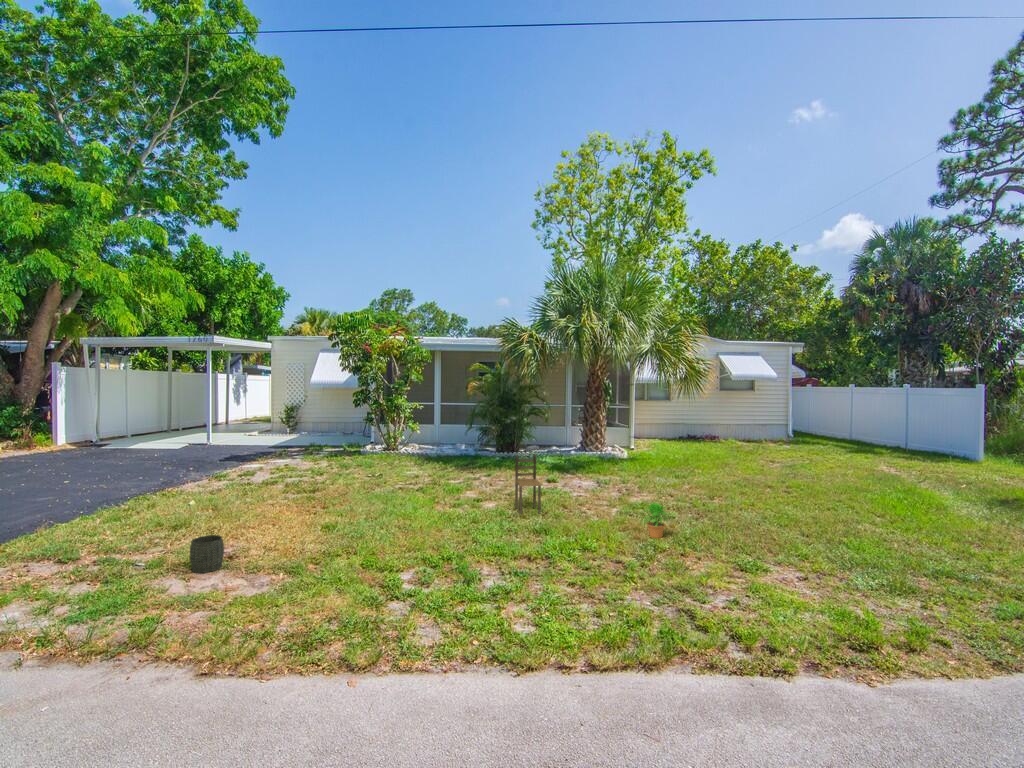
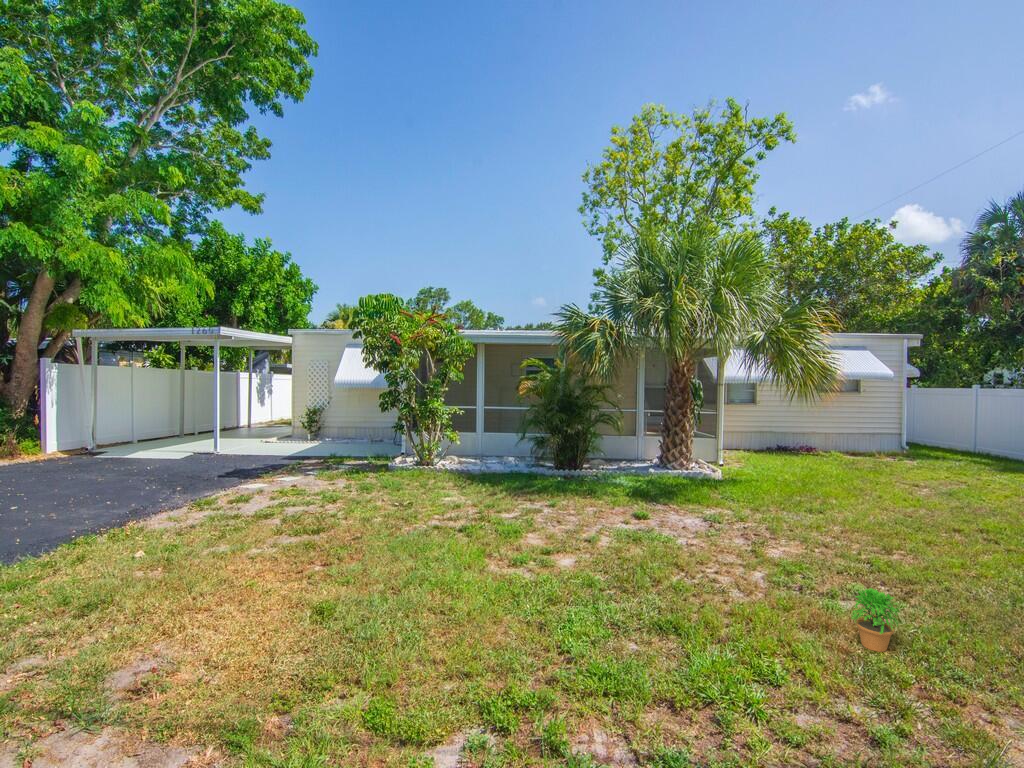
chair: present [515,455,541,514] -> none [608,490,651,584]
woven basket: present [190,535,224,573] -> none [46,657,118,740]

